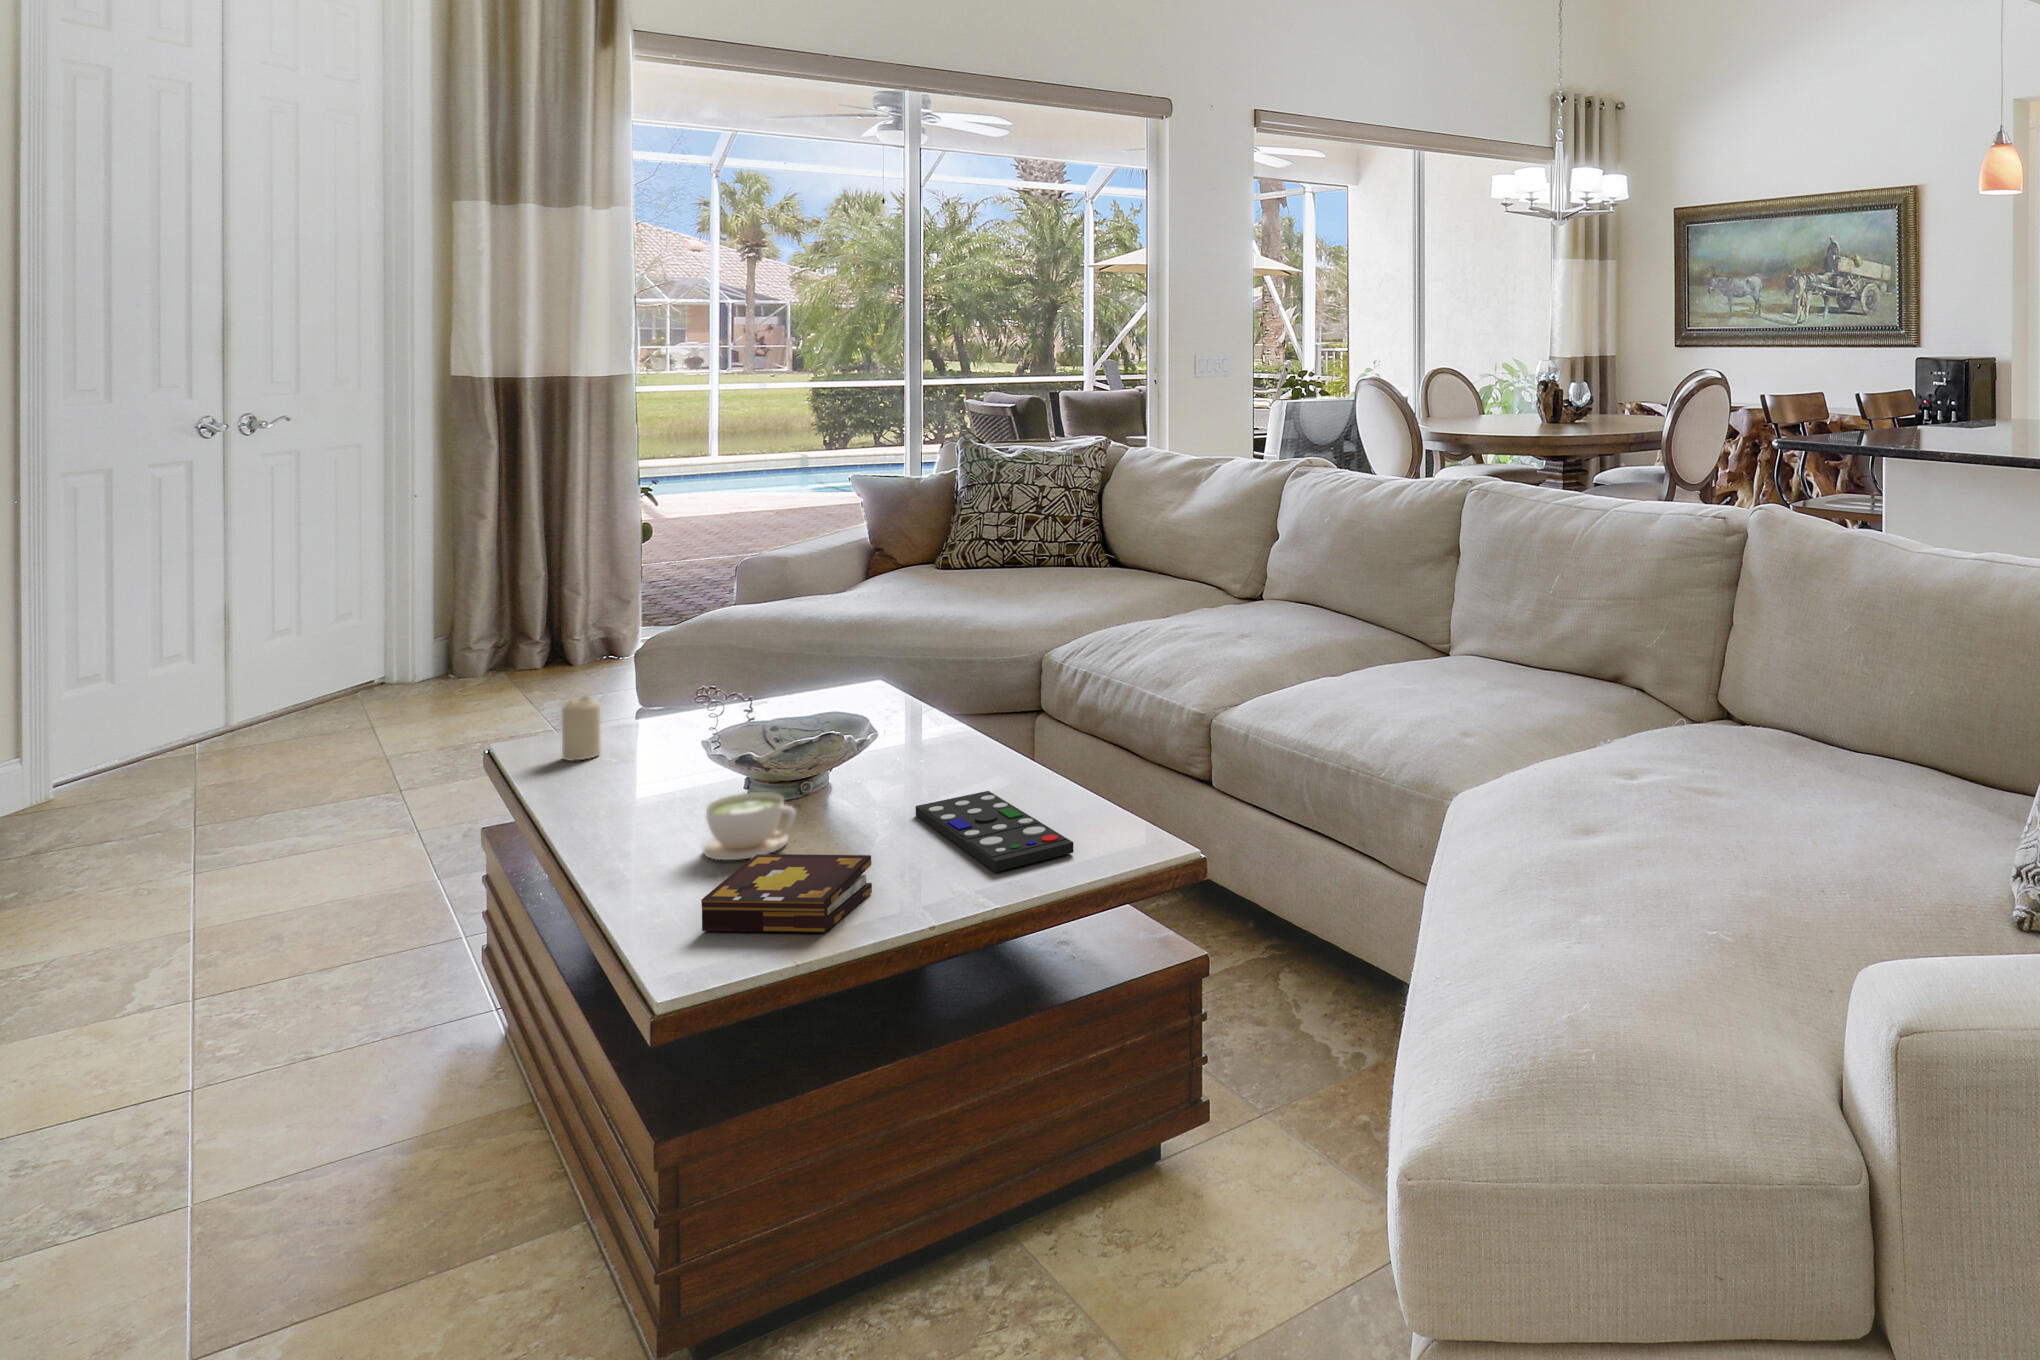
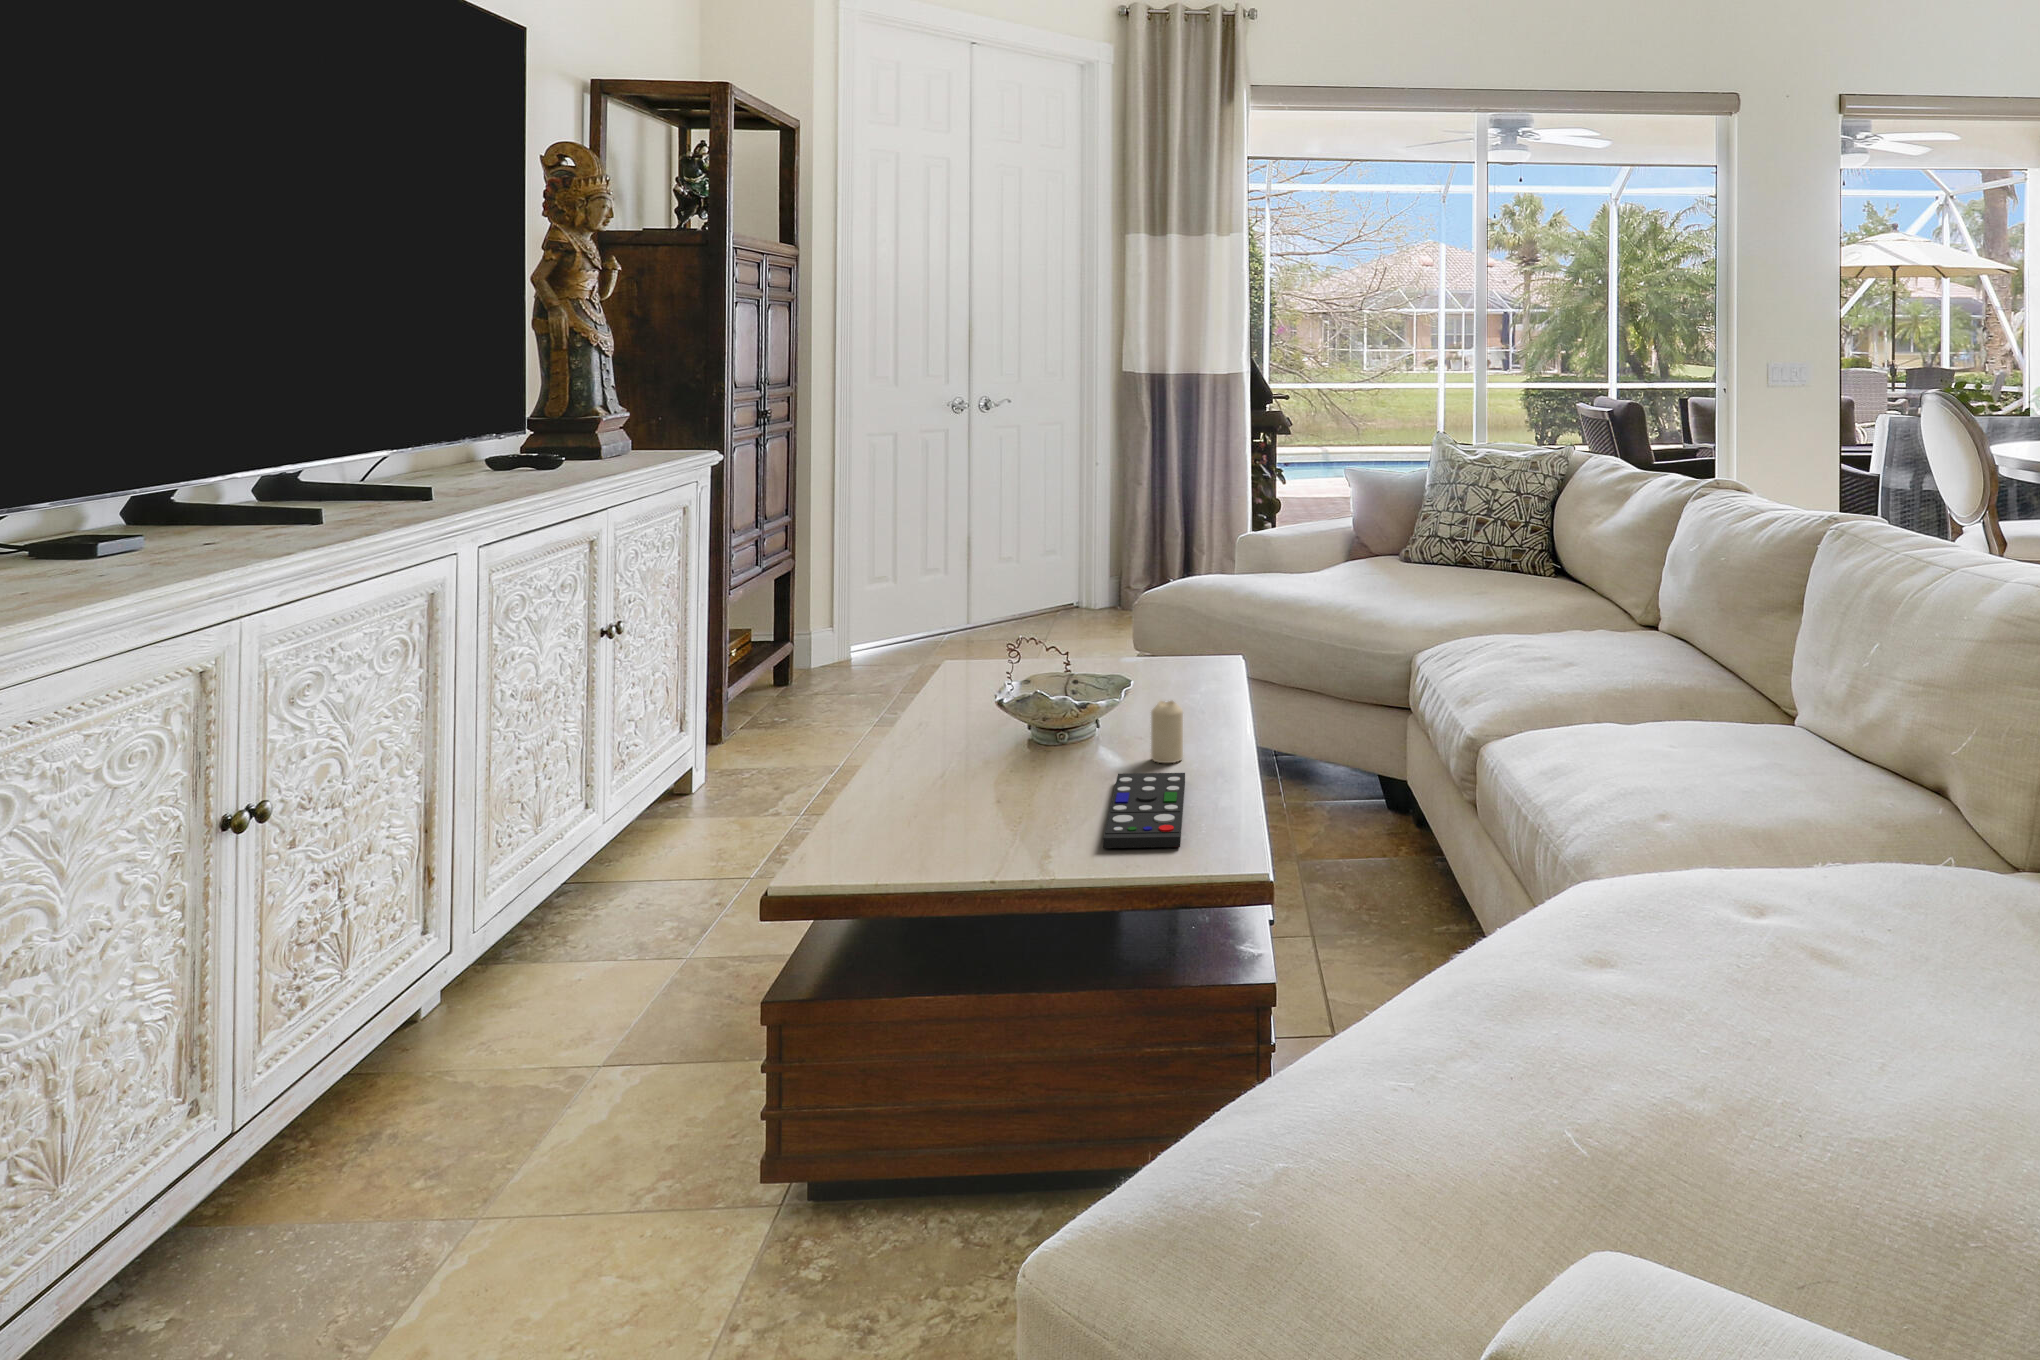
candle: present [562,696,600,761] -> present [1151,701,1183,763]
coffee cup: present [704,792,796,860] -> none [948,735,1014,790]
book: present [701,854,872,933] -> none [871,787,1005,866]

